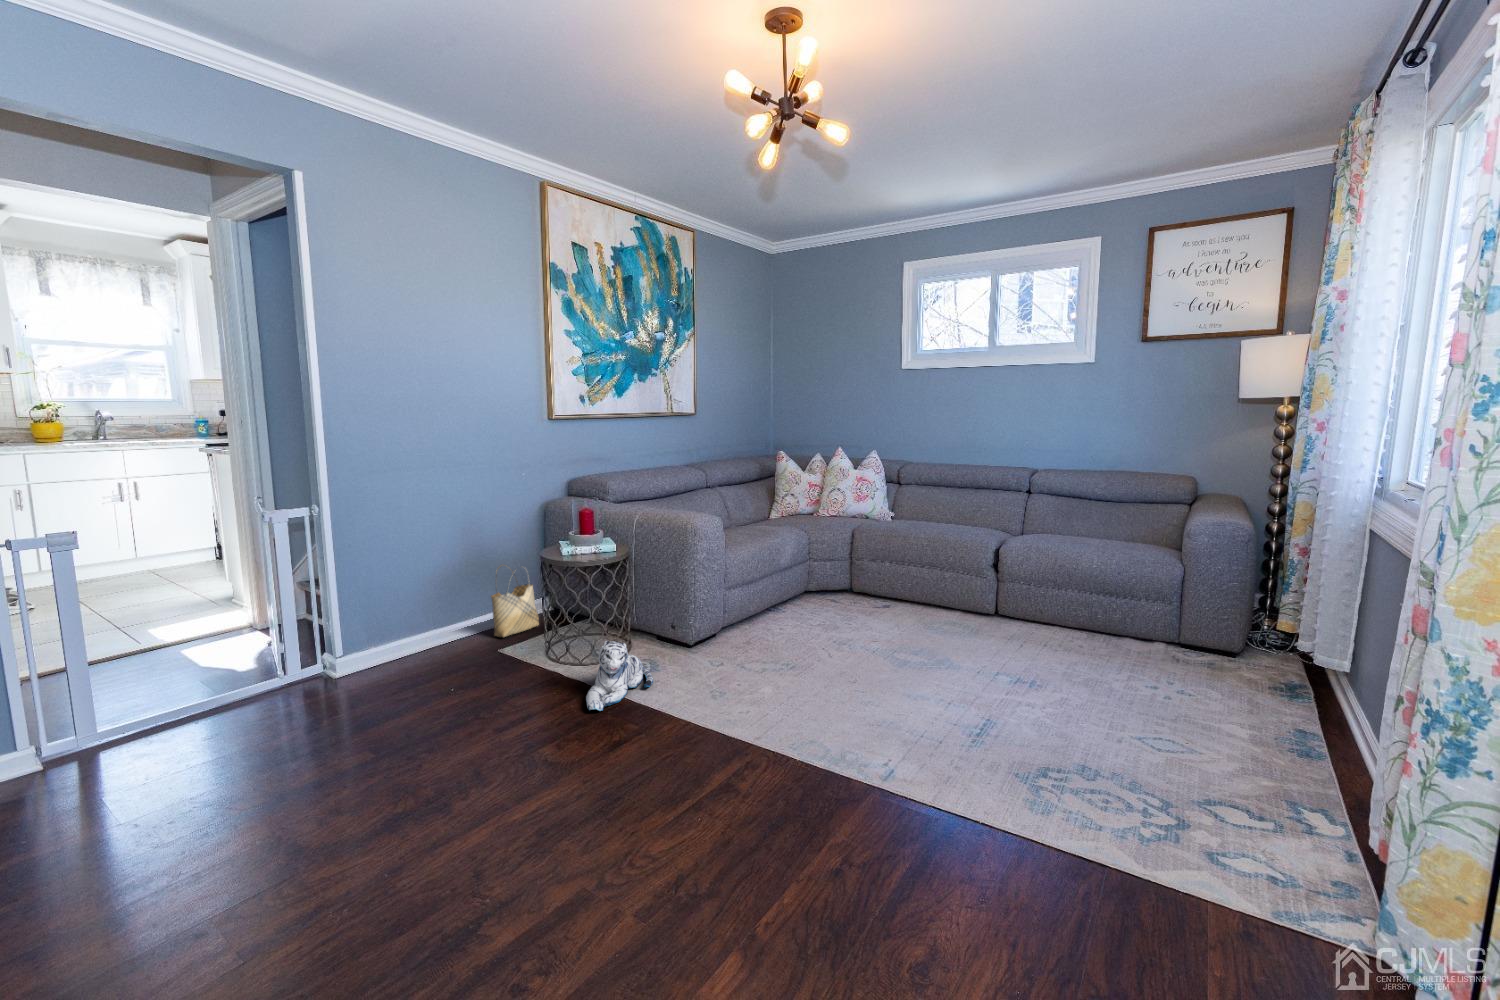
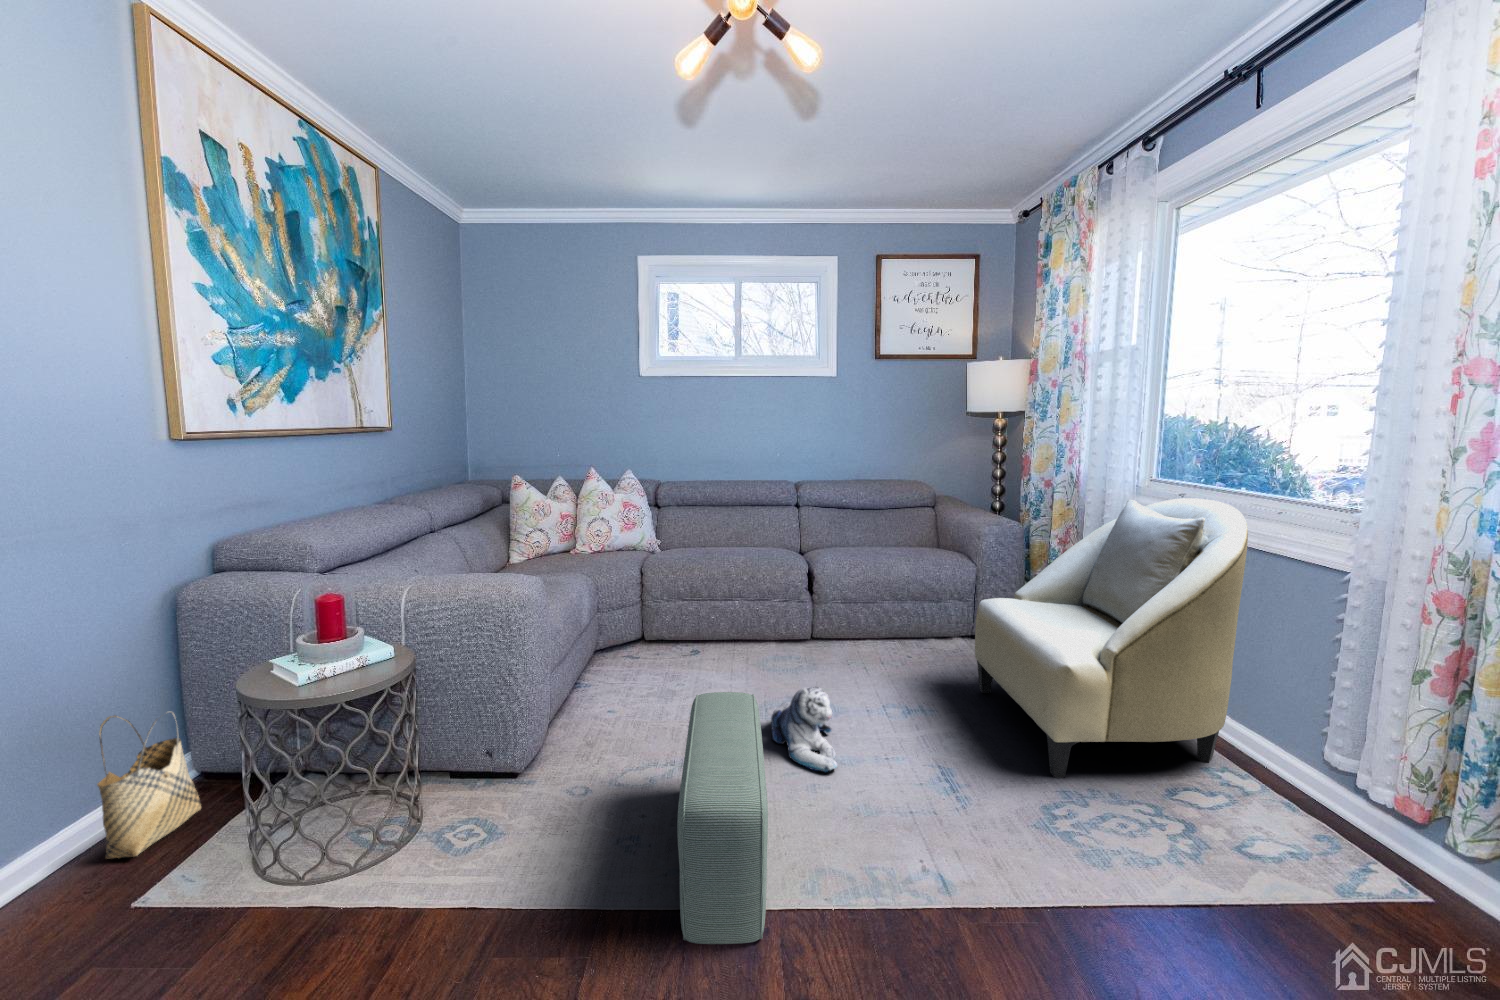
armchair: none [1084,502,1391,802] -> present [975,498,1248,778]
pouf: none [689,612,822,762] -> present [677,692,768,944]
plush toy: present [586,641,653,711] -> present [771,687,837,772]

